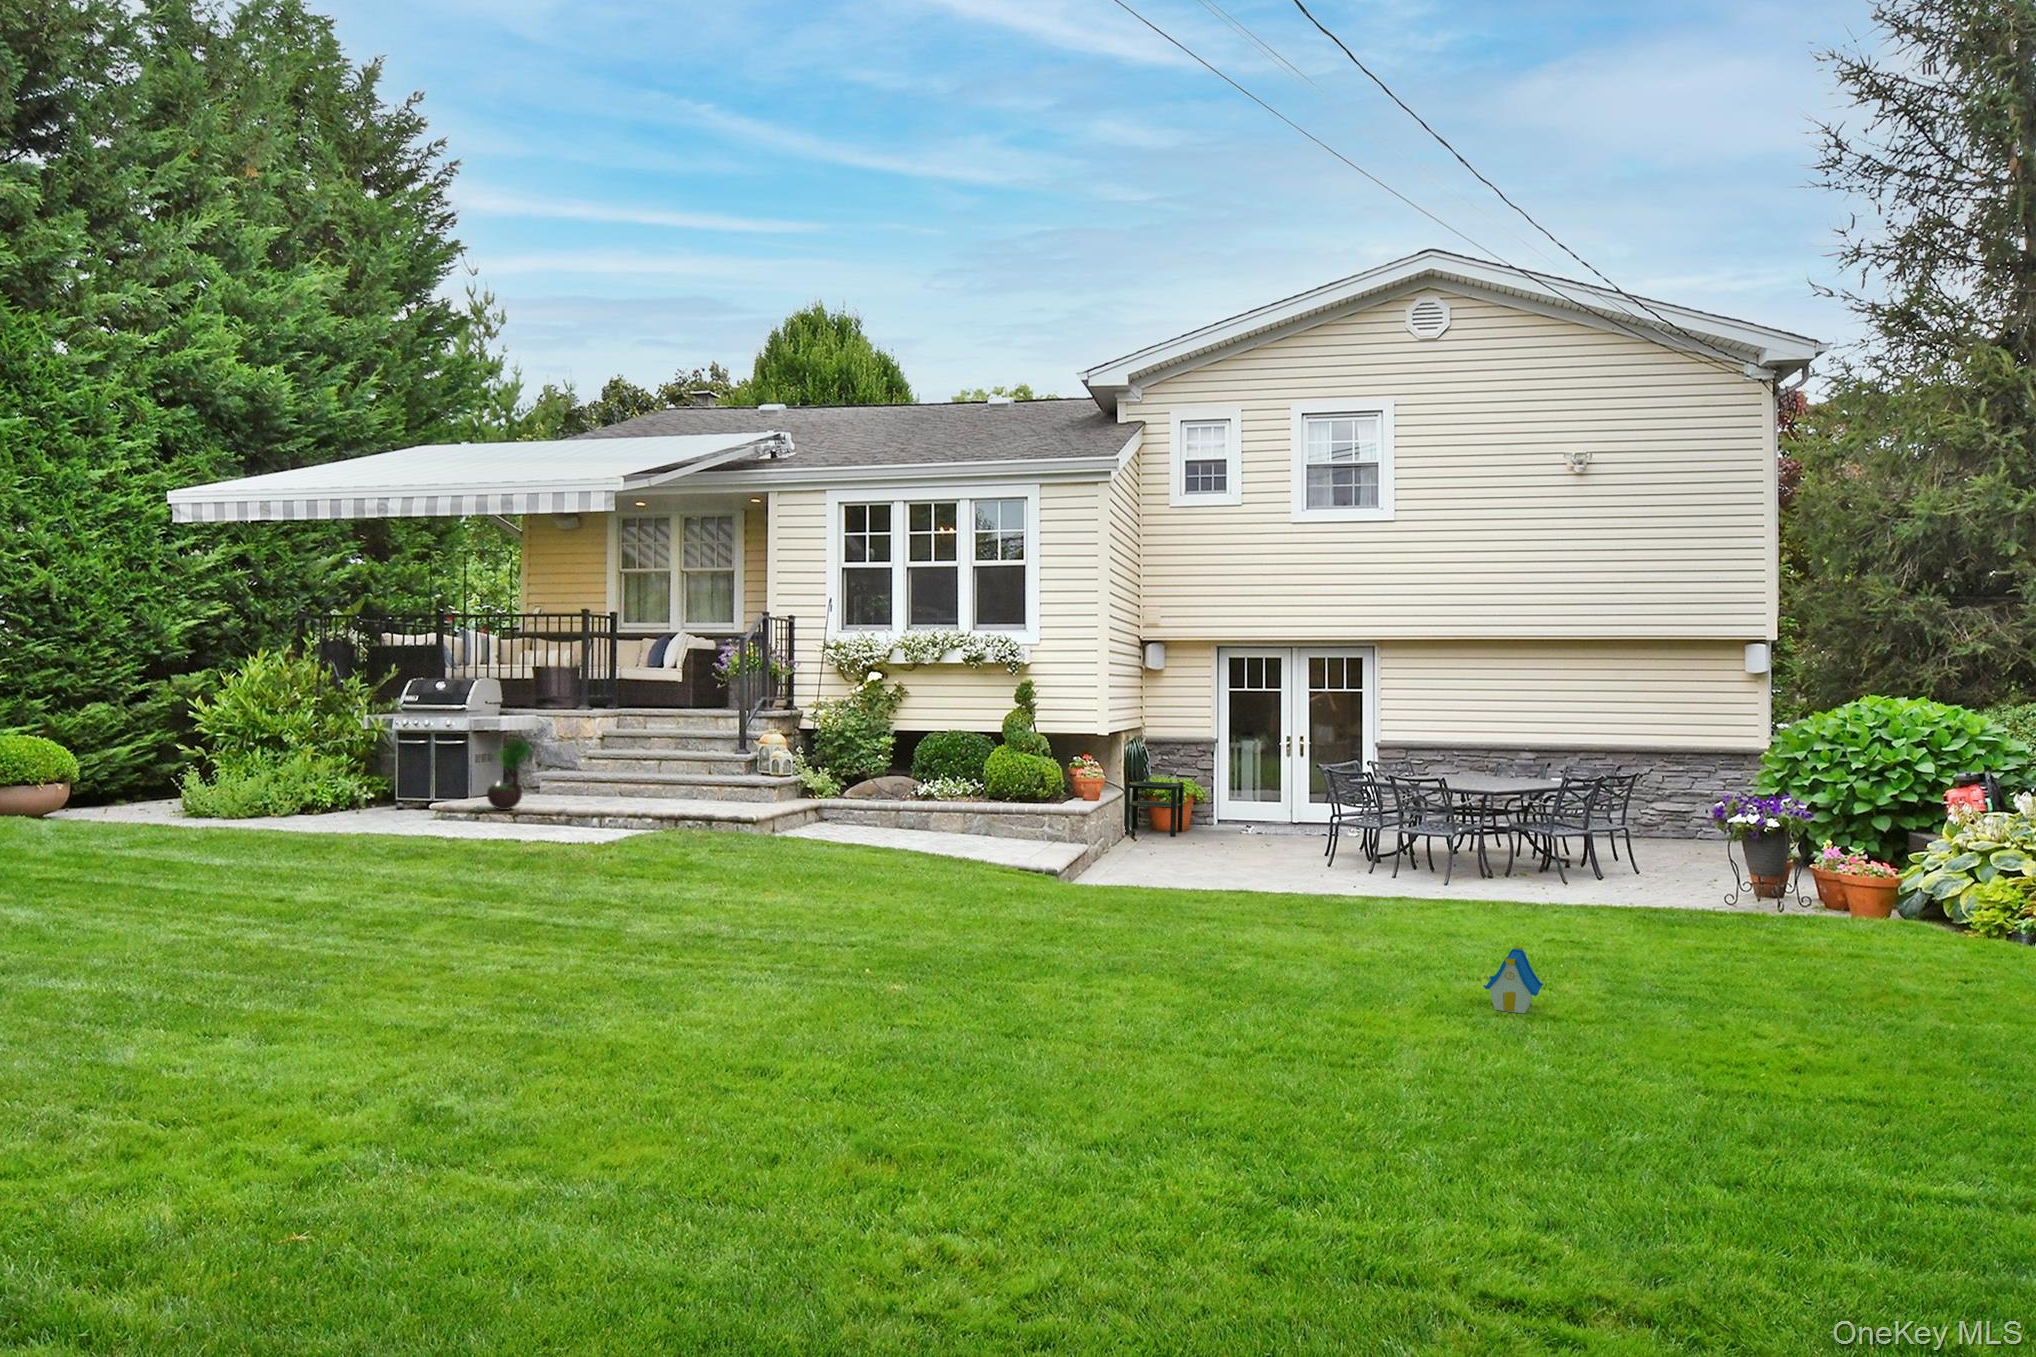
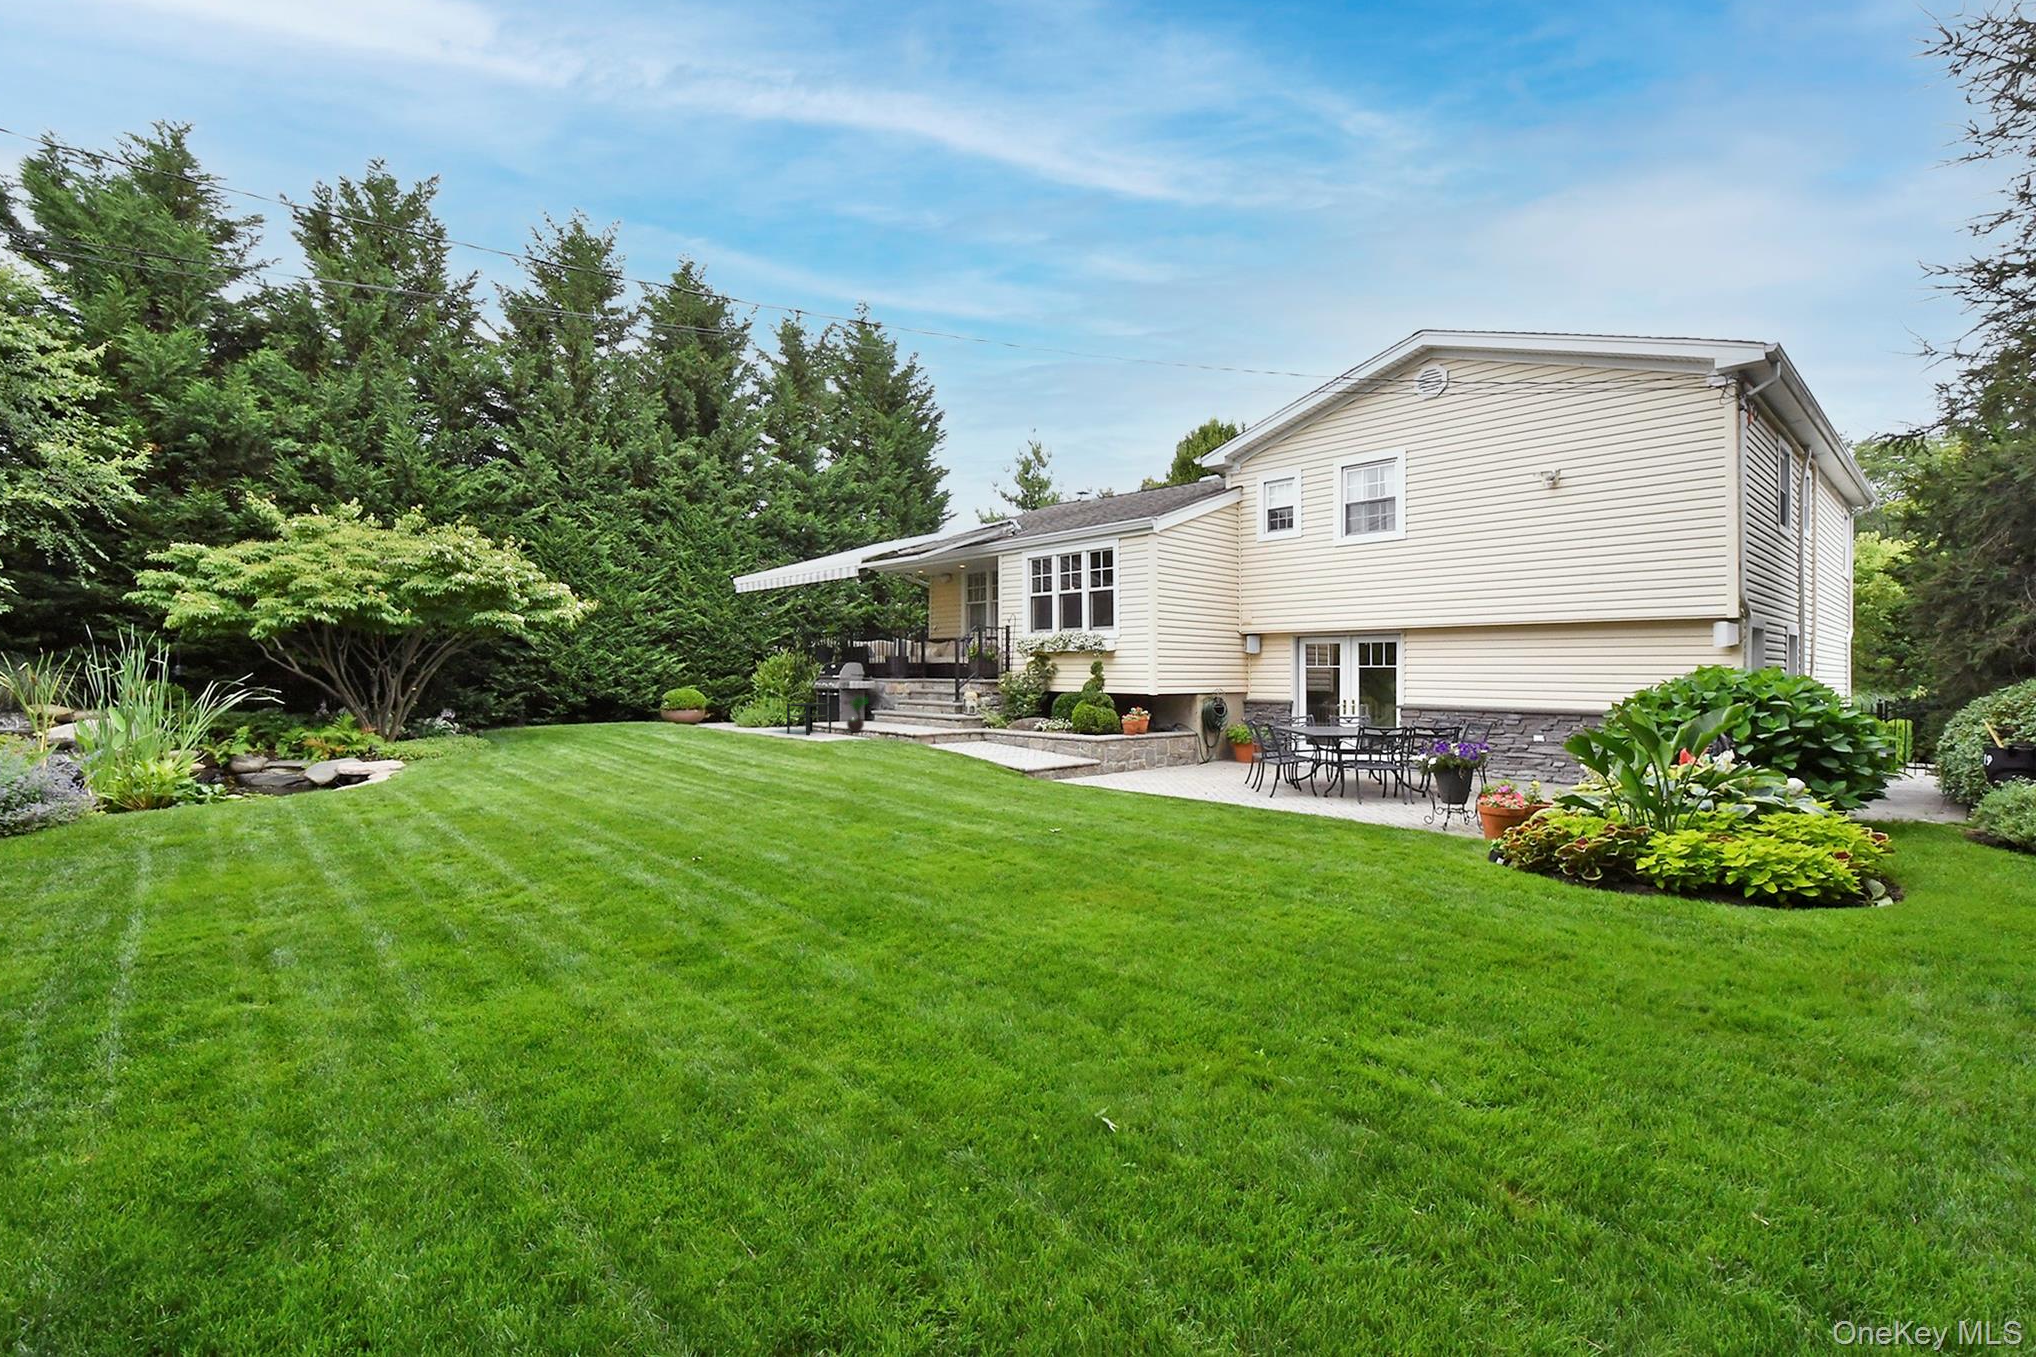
side table: present [1124,780,1184,837] -> present [787,702,831,735]
toy house: present [1483,947,1543,1014] -> none [952,814,990,851]

